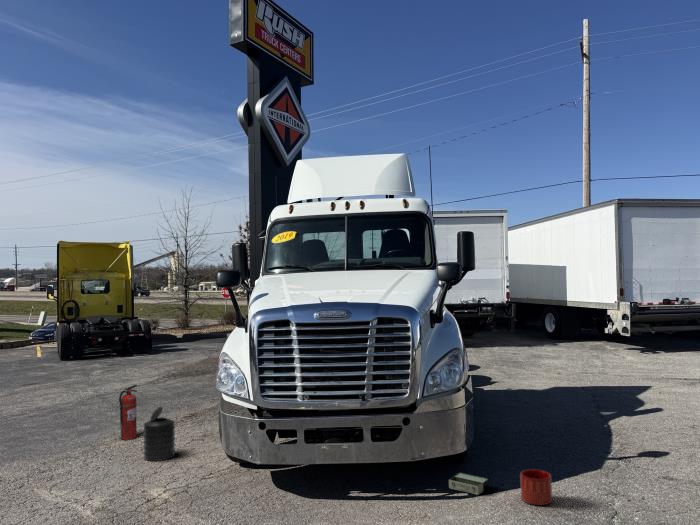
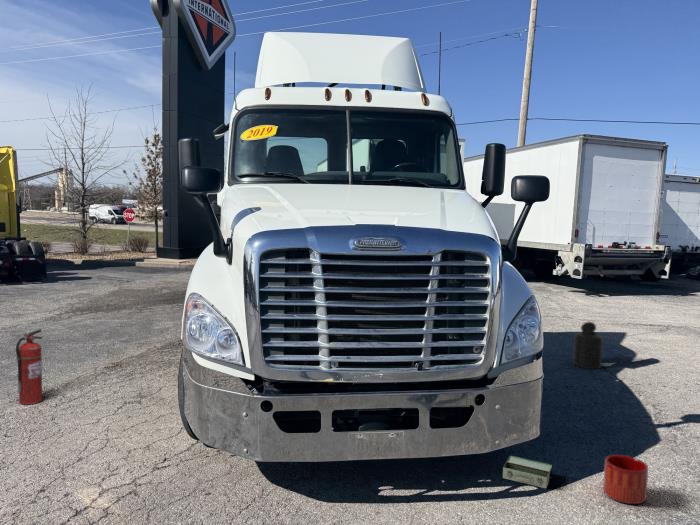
trash can: present [144,407,175,461] -> present [573,322,603,369]

